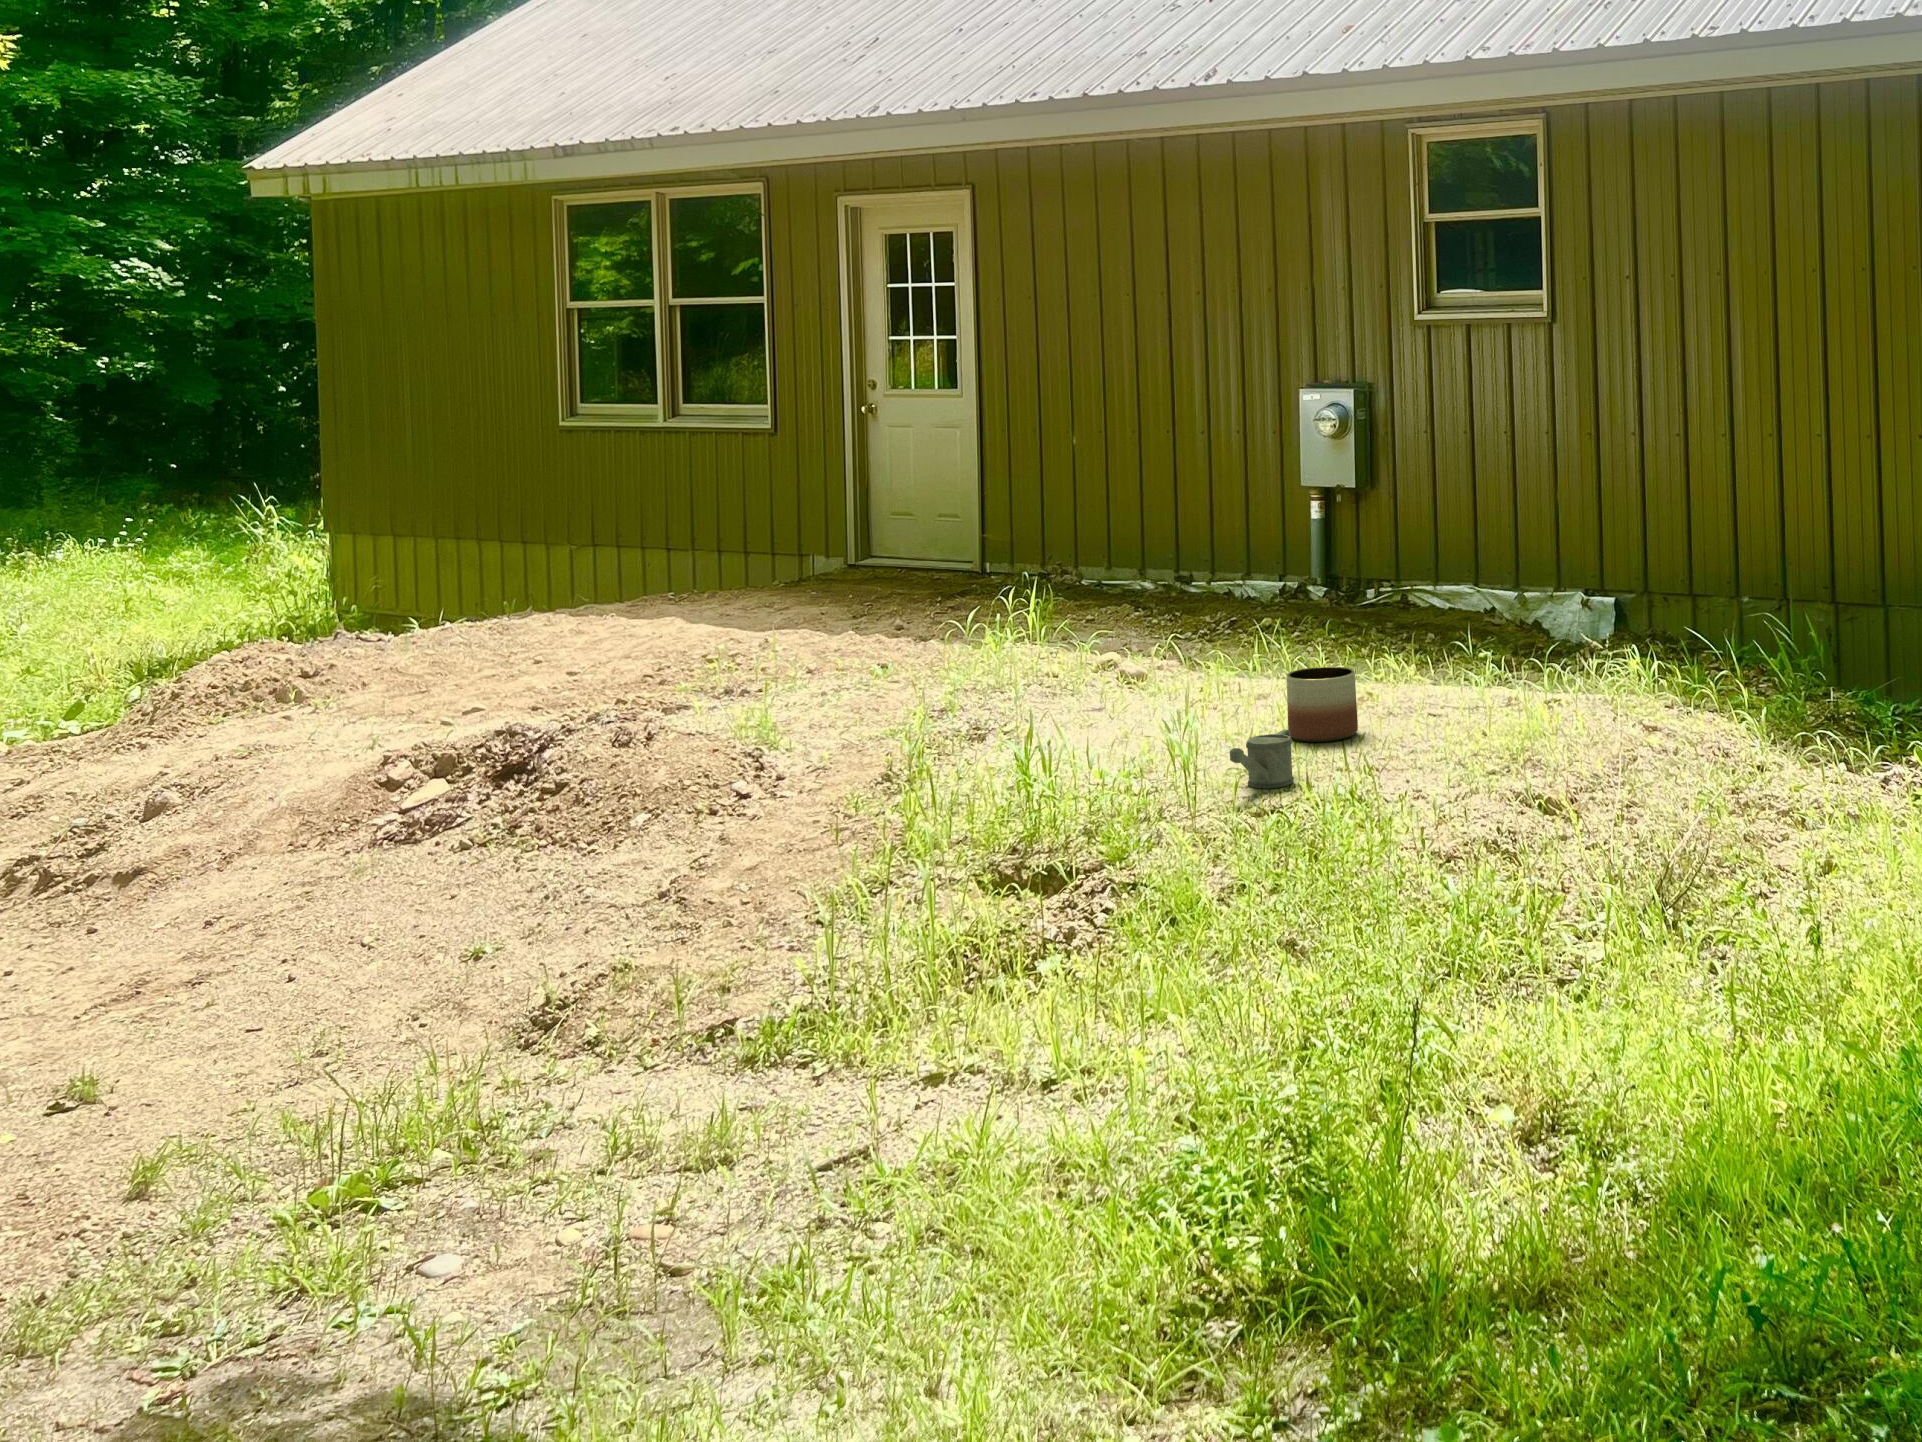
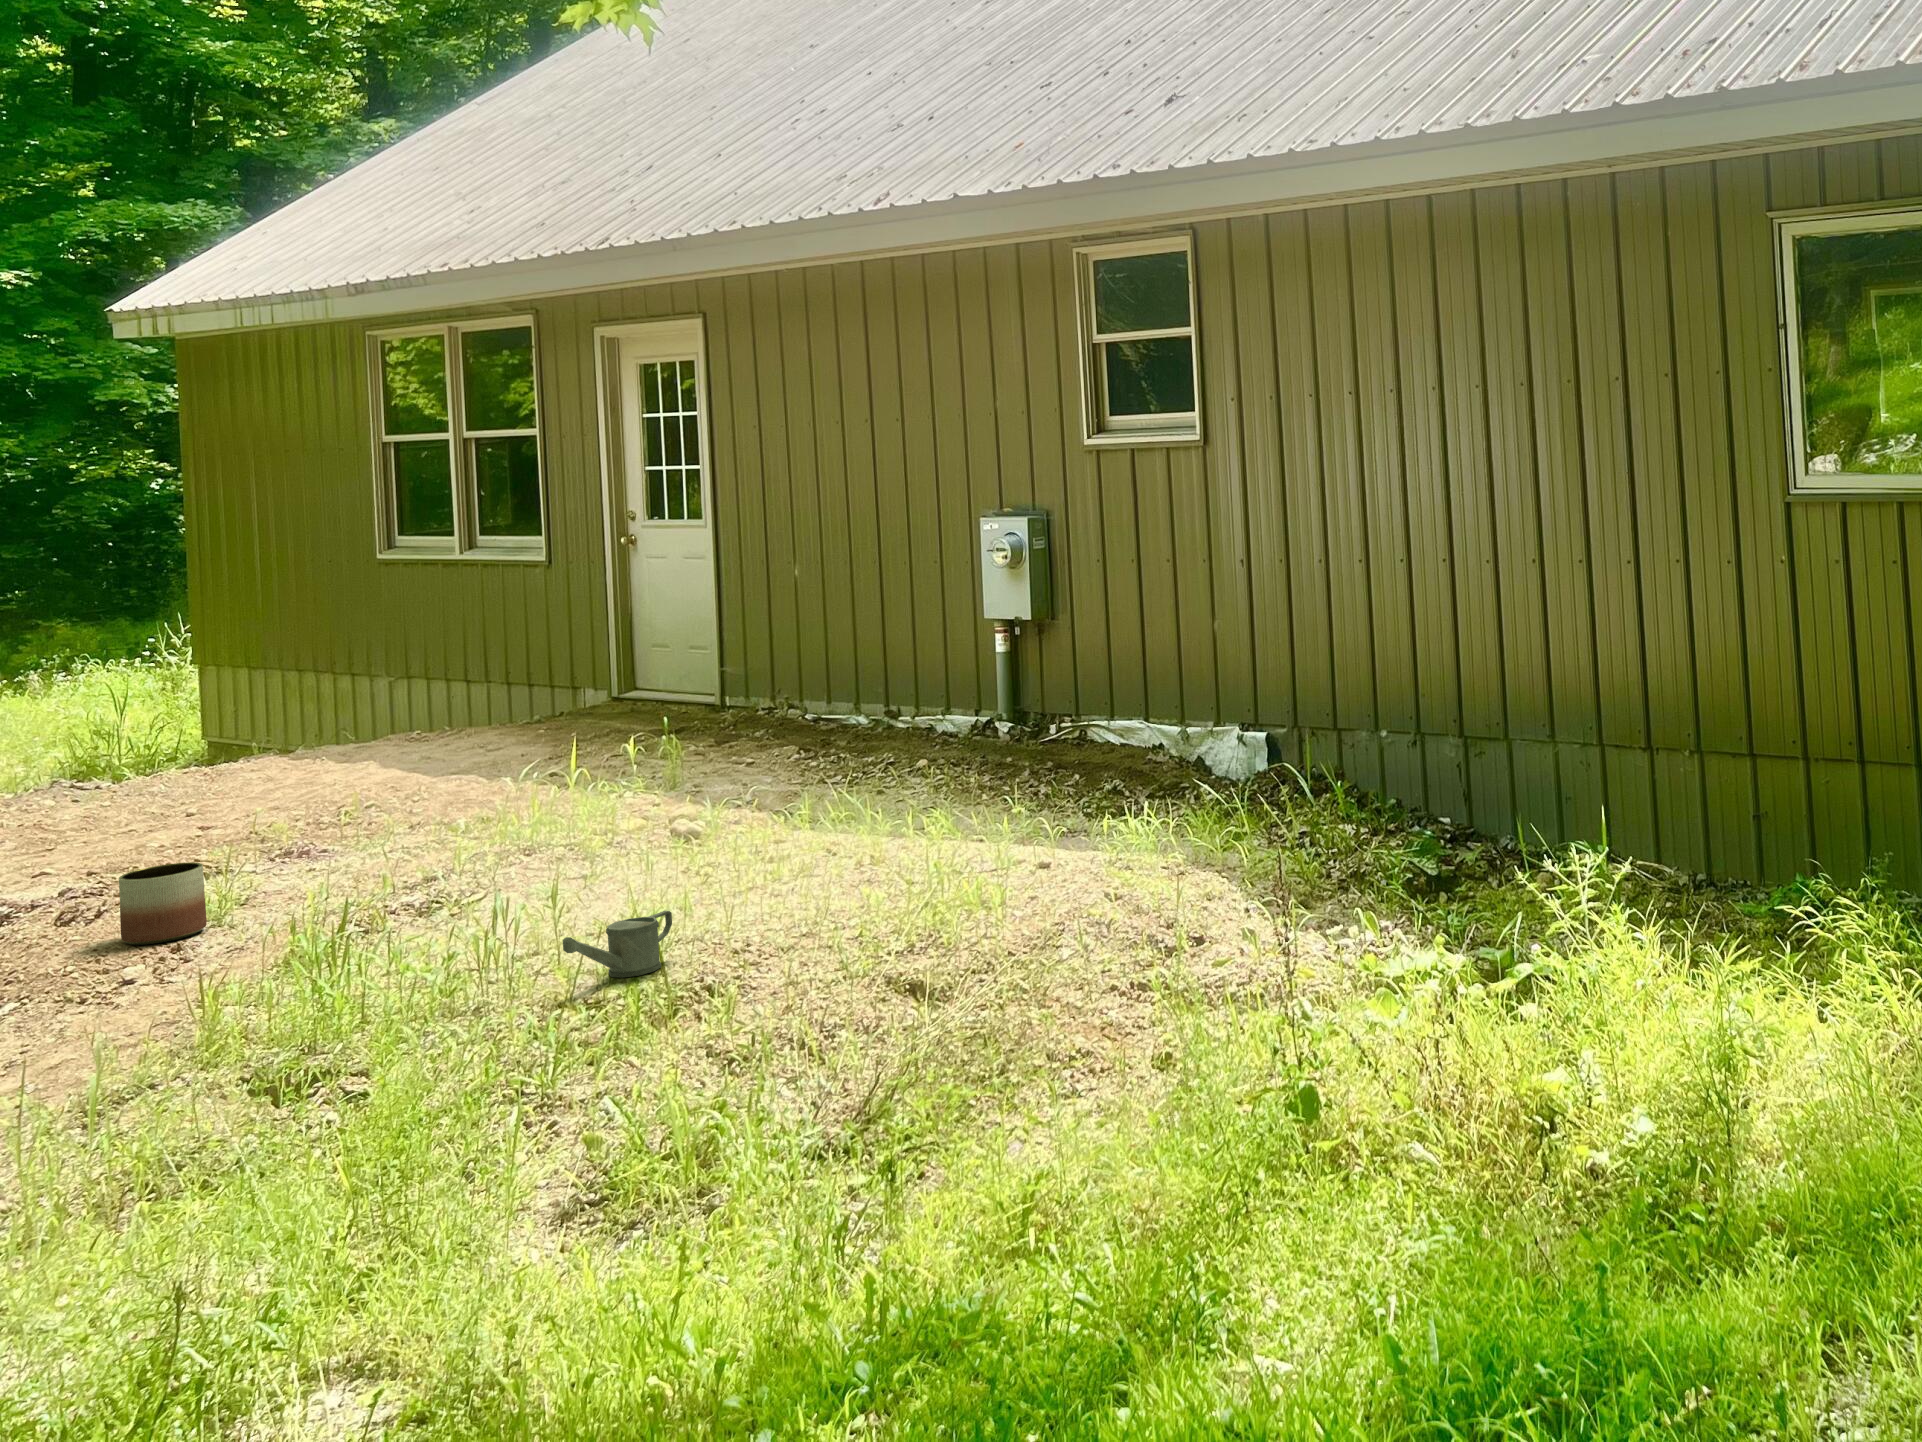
planter: present [1287,667,1358,742] -> present [119,862,207,945]

